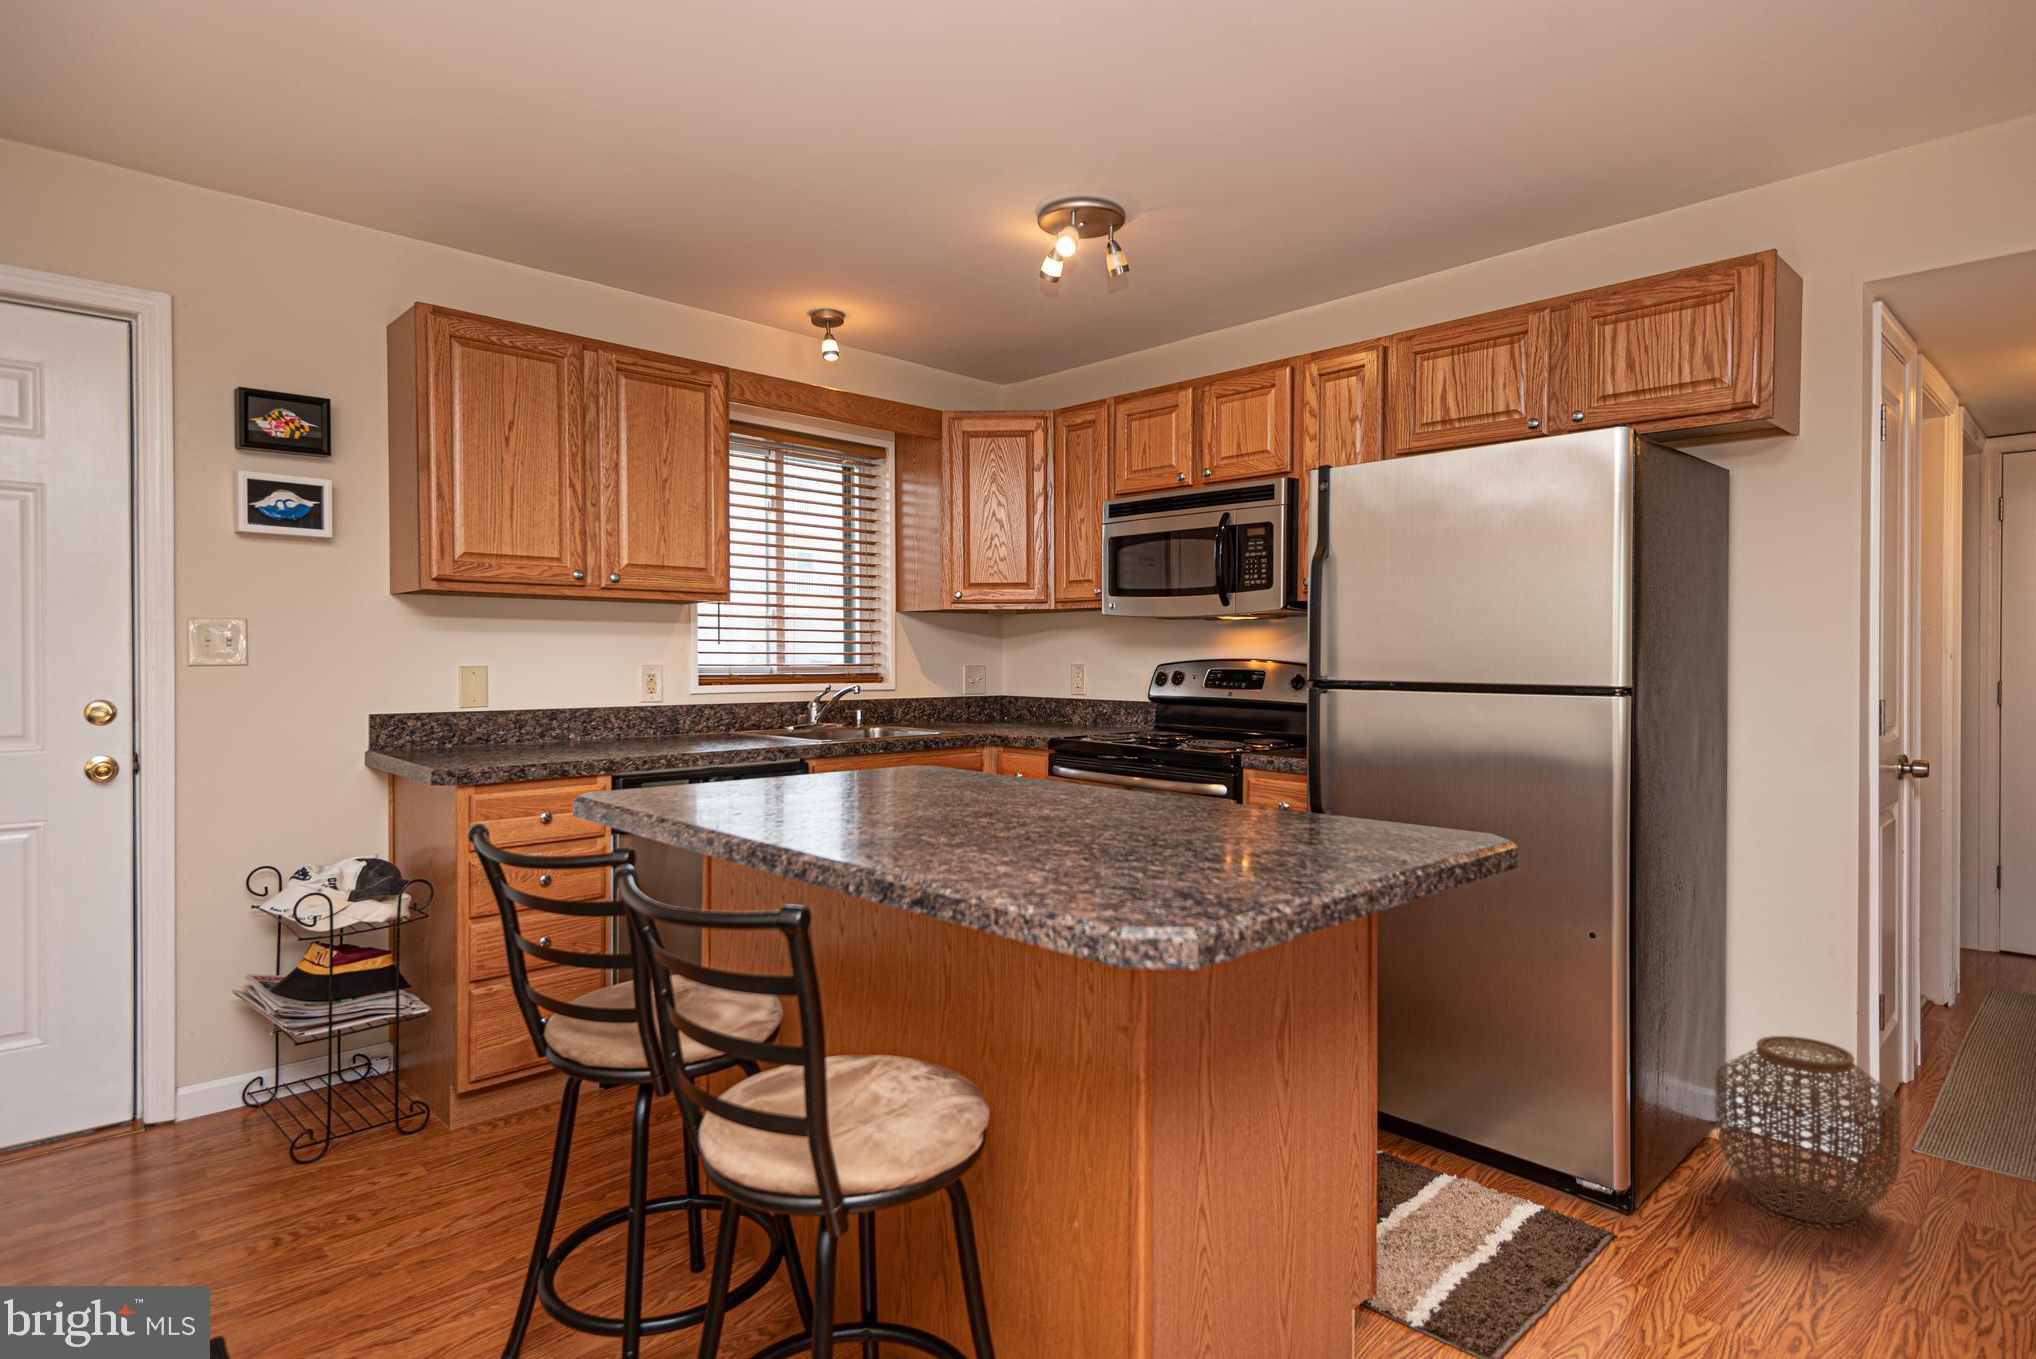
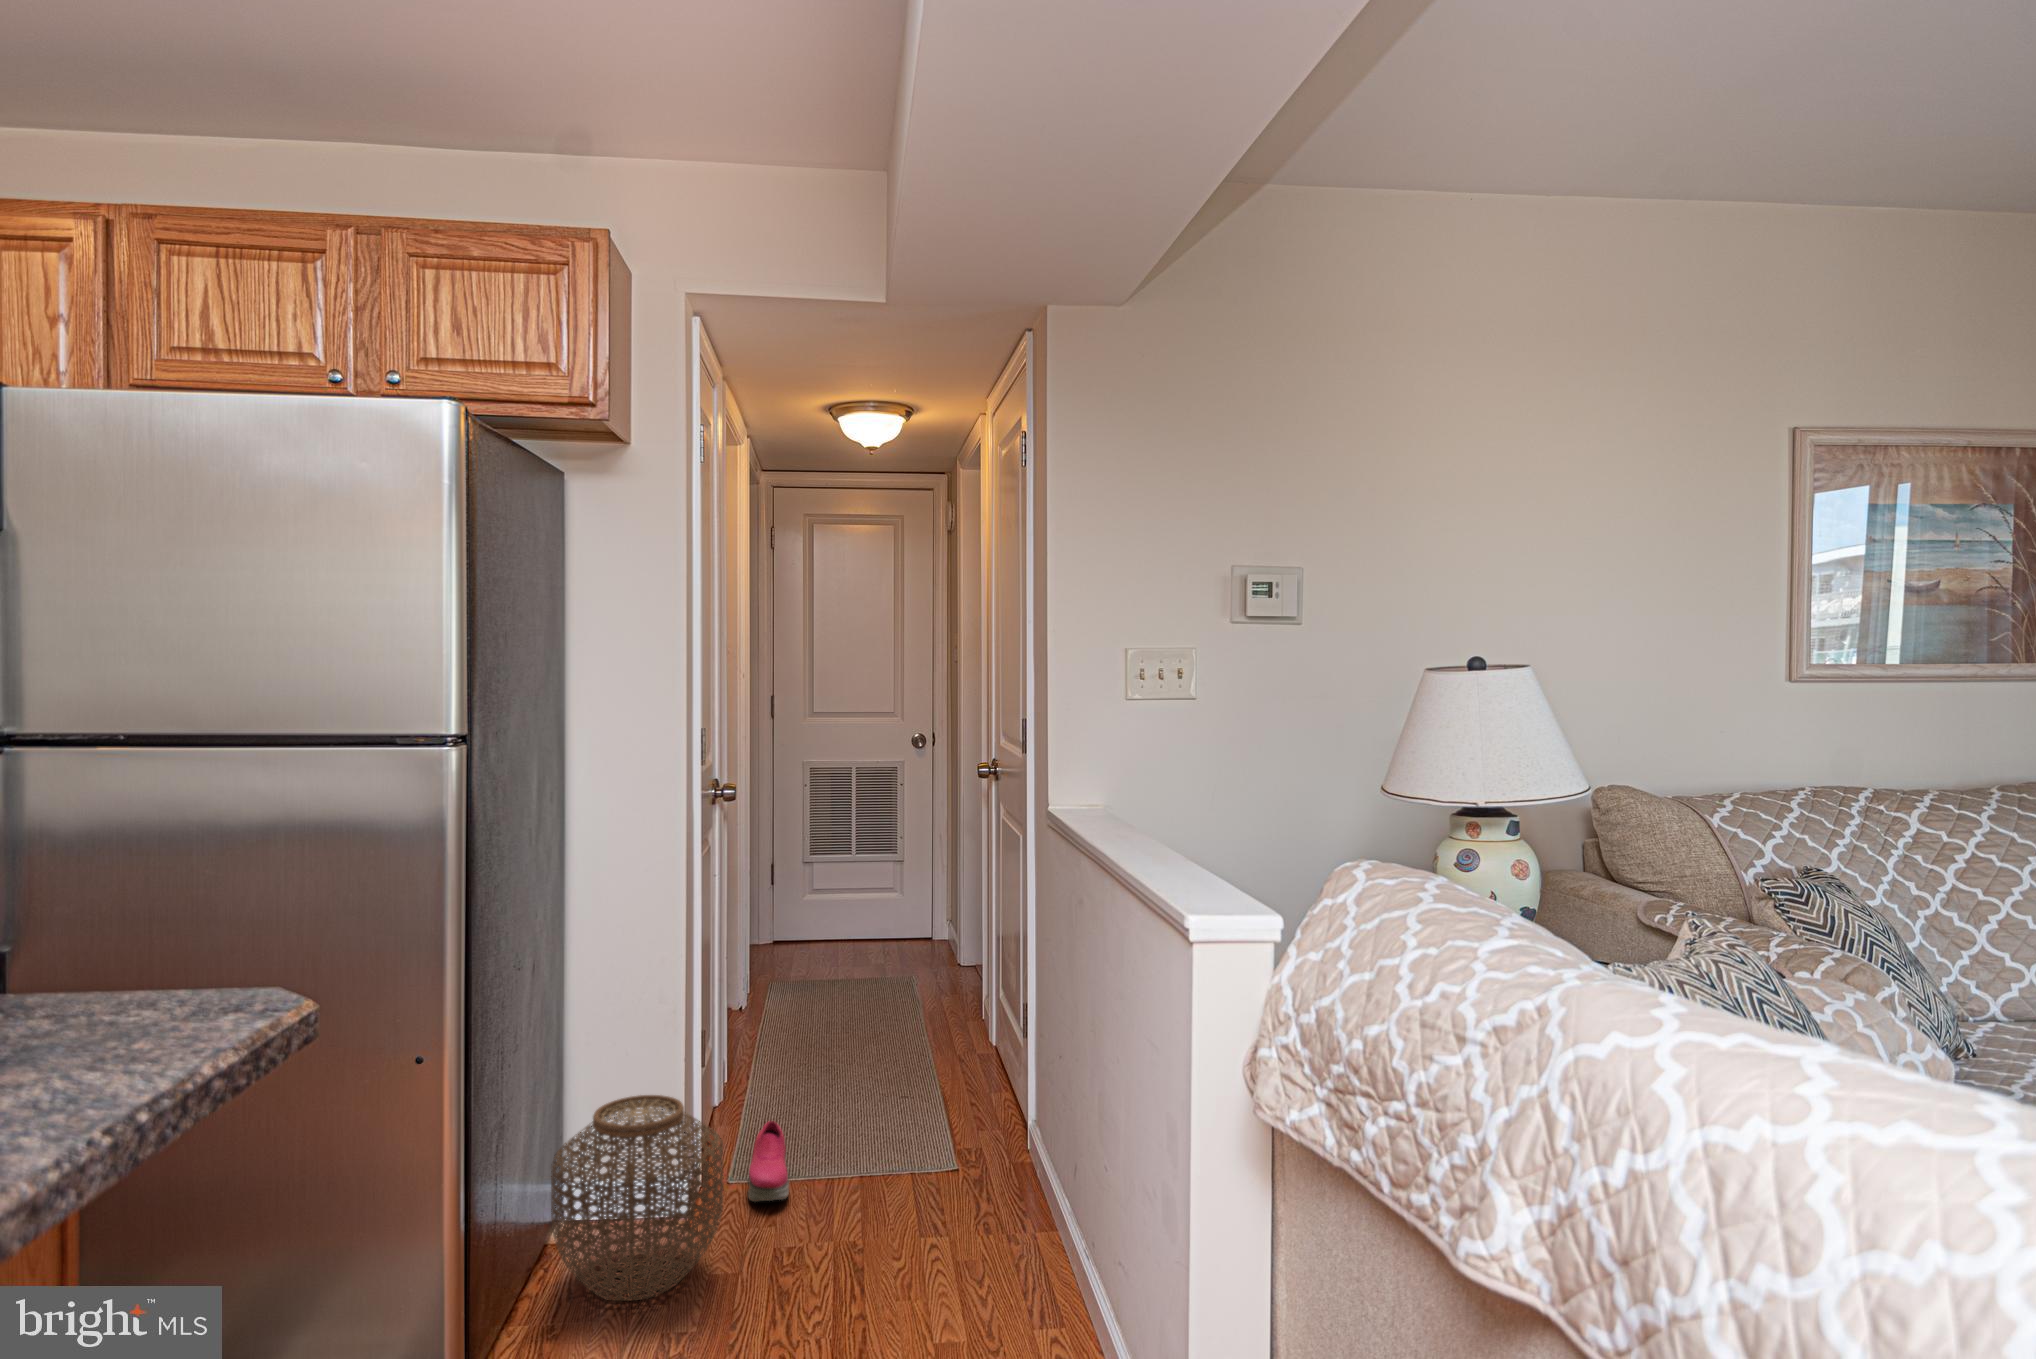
shoe: none [1935,1112,1989,1192] -> present [748,1121,789,1202]

